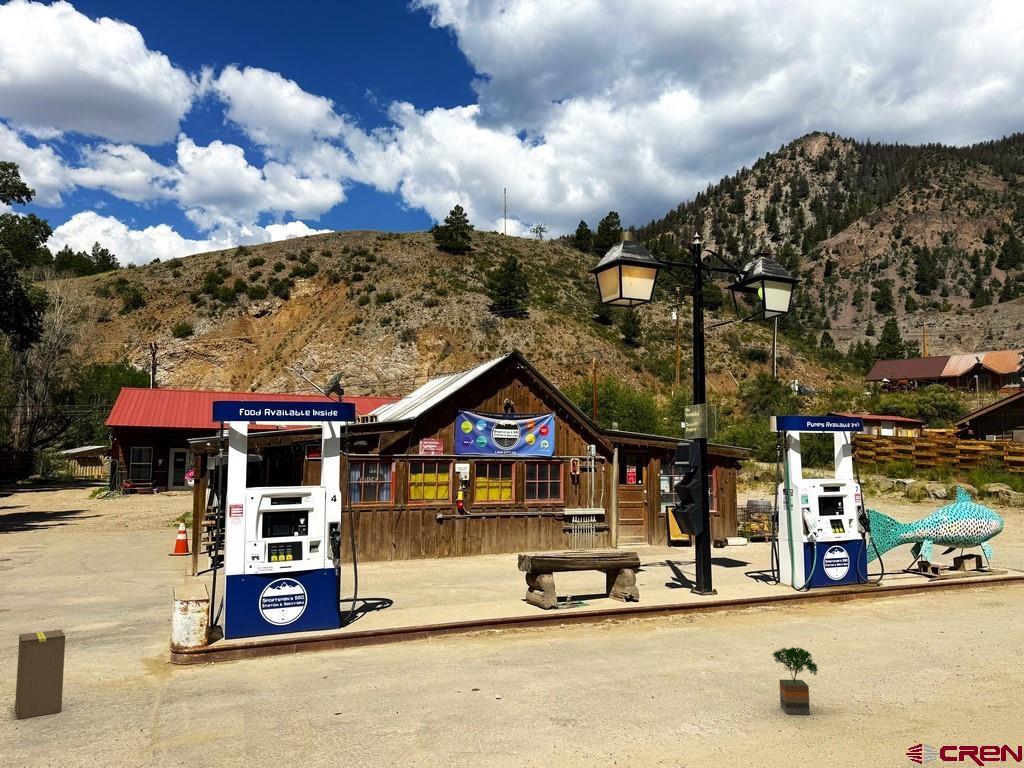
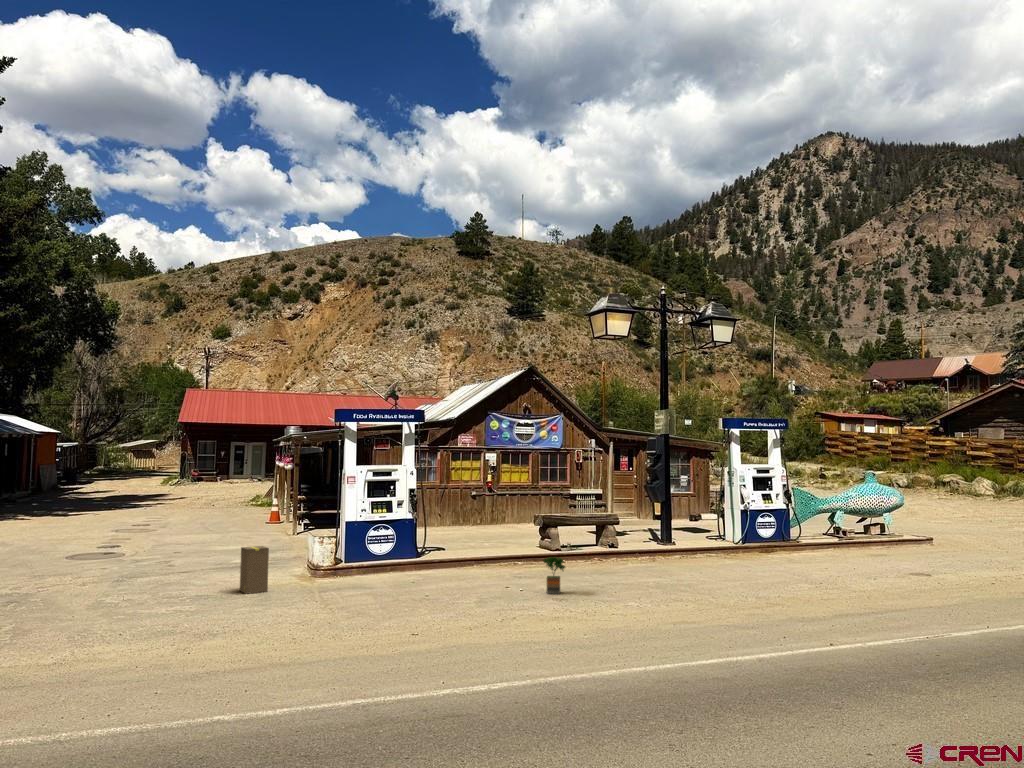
potted tree: present [773,647,818,715] -> present [543,557,565,594]

